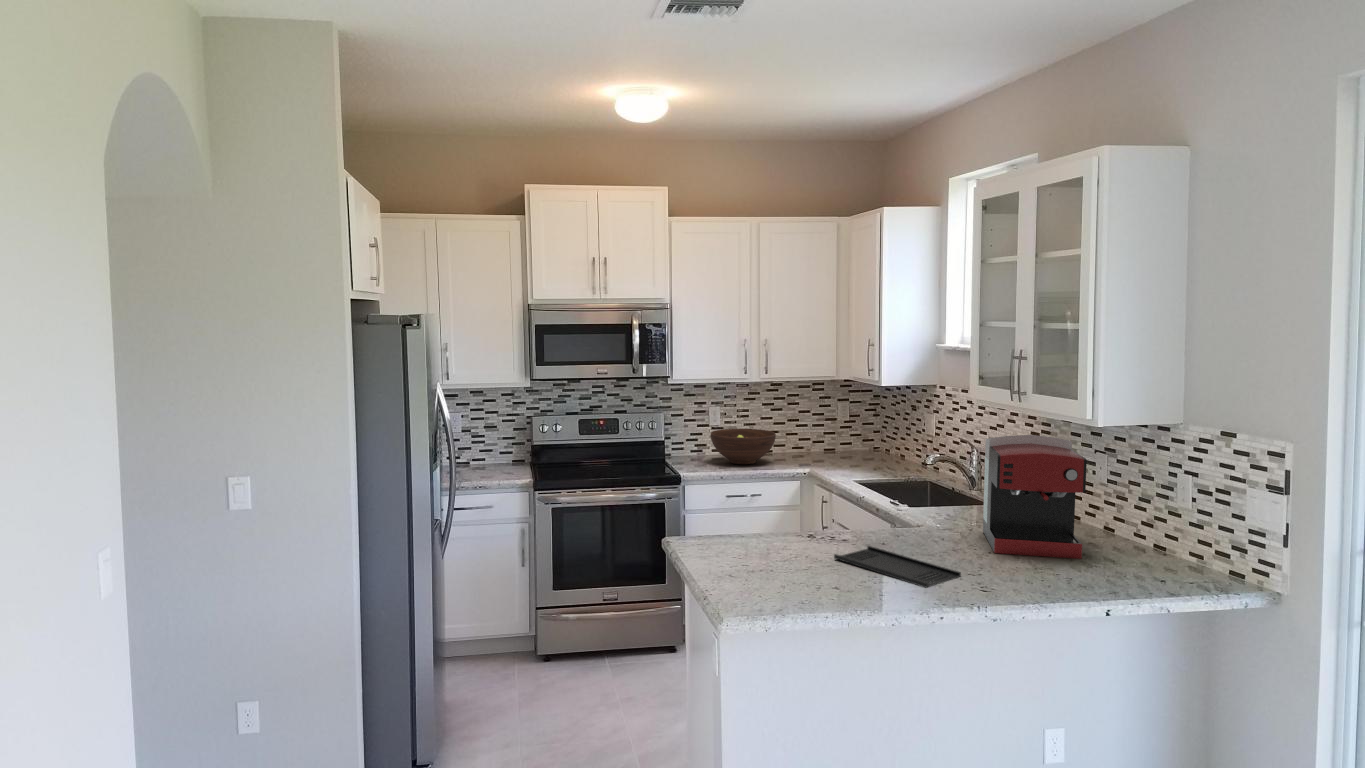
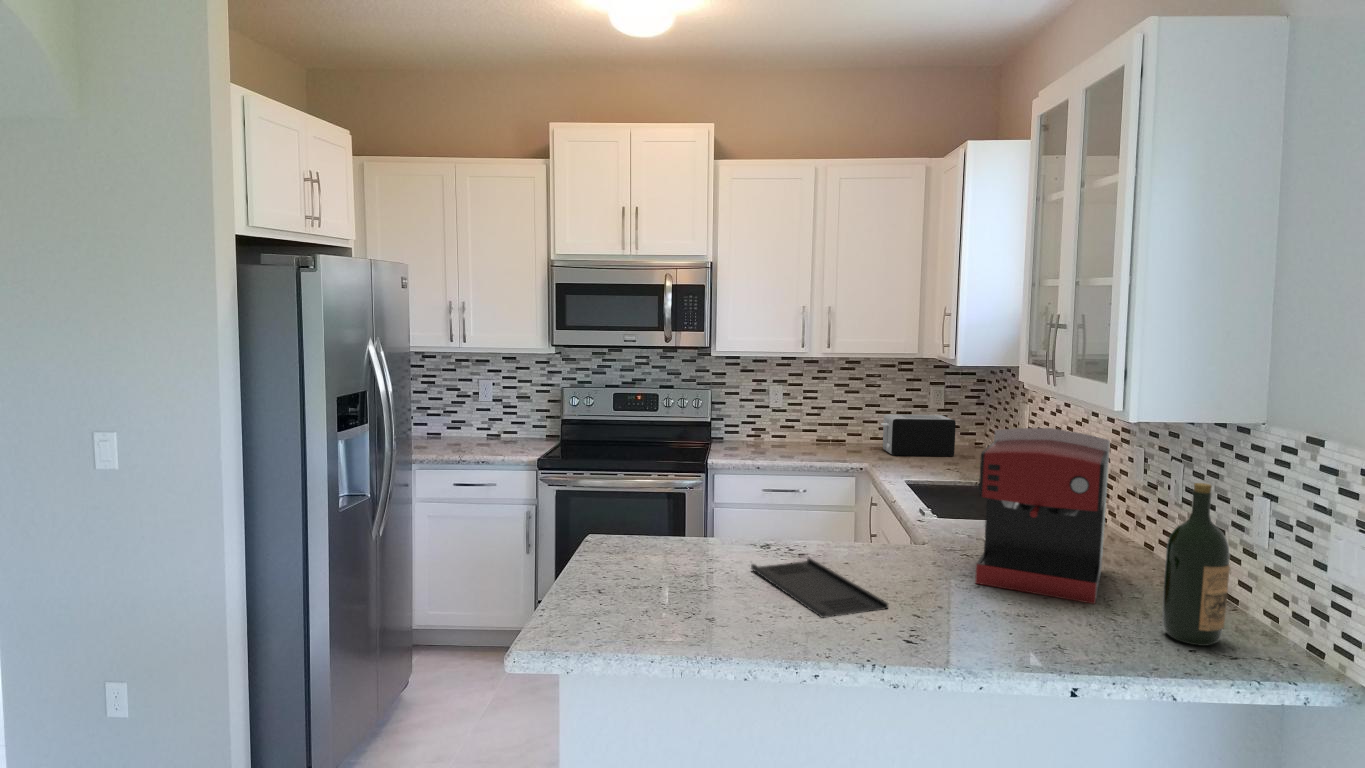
toaster: none [806,426,866,461] -> present [881,414,956,456]
fruit bowl: present [711,429,776,465] -> none [759,412,836,454]
wine bottle: none [1140,468,1185,578] -> present [1162,483,1230,646]

